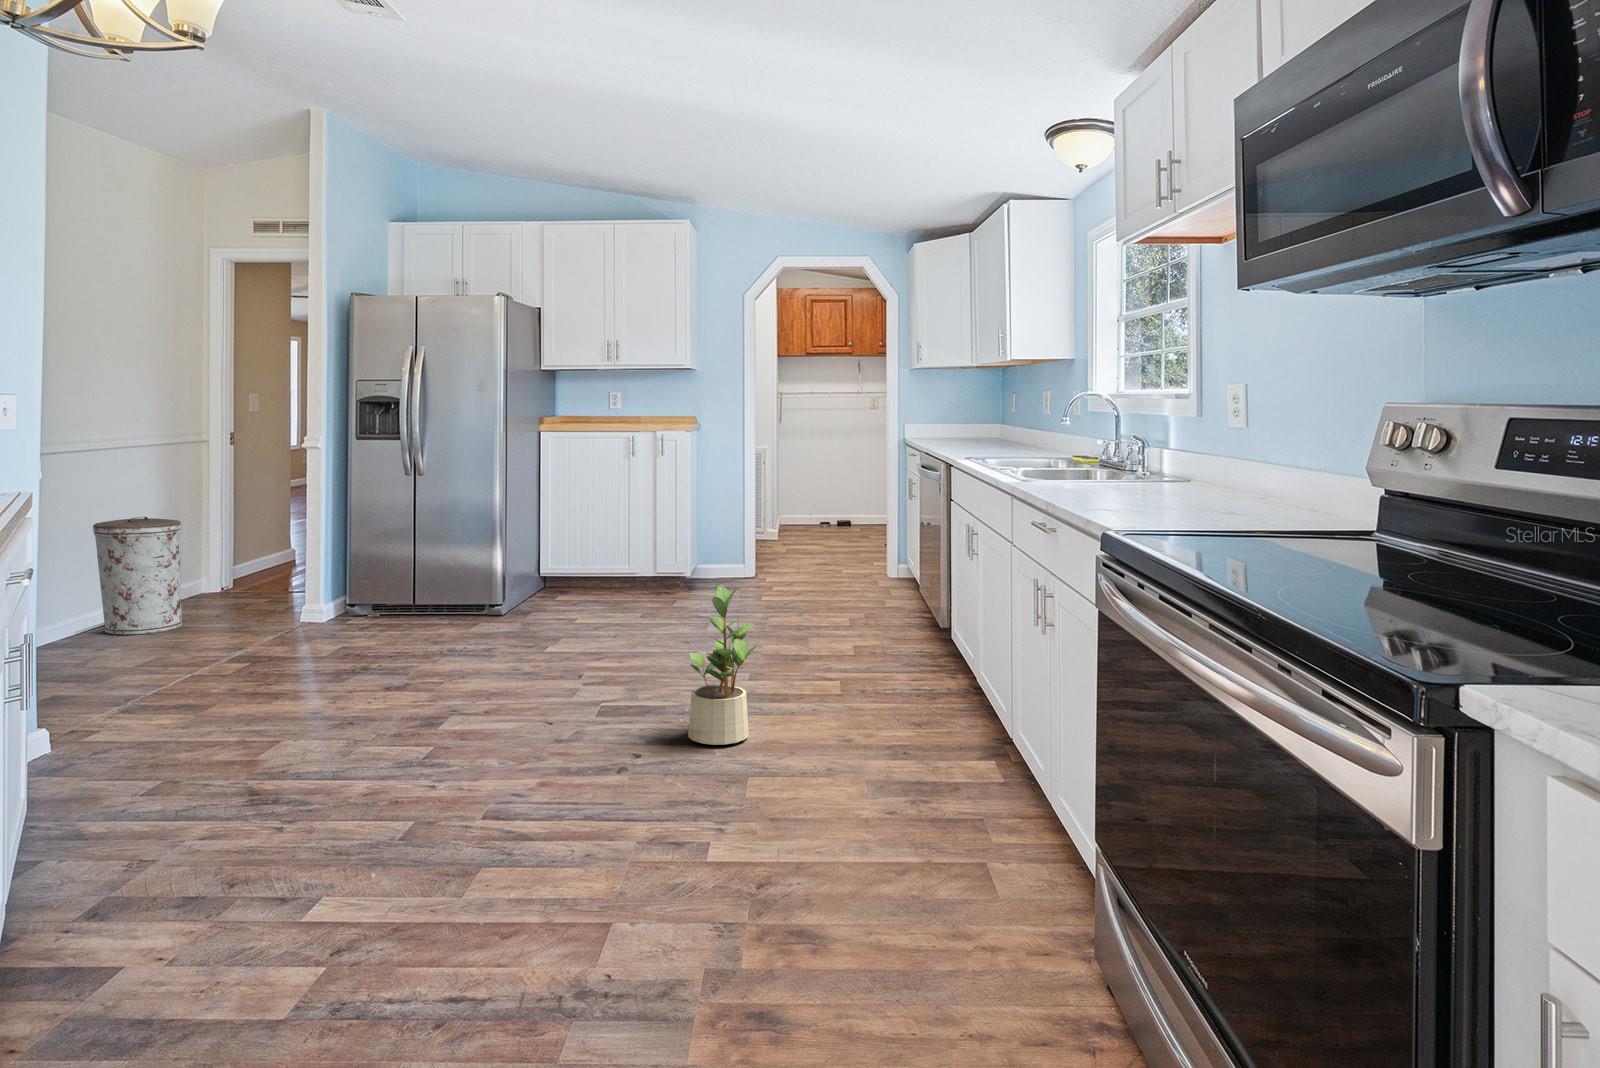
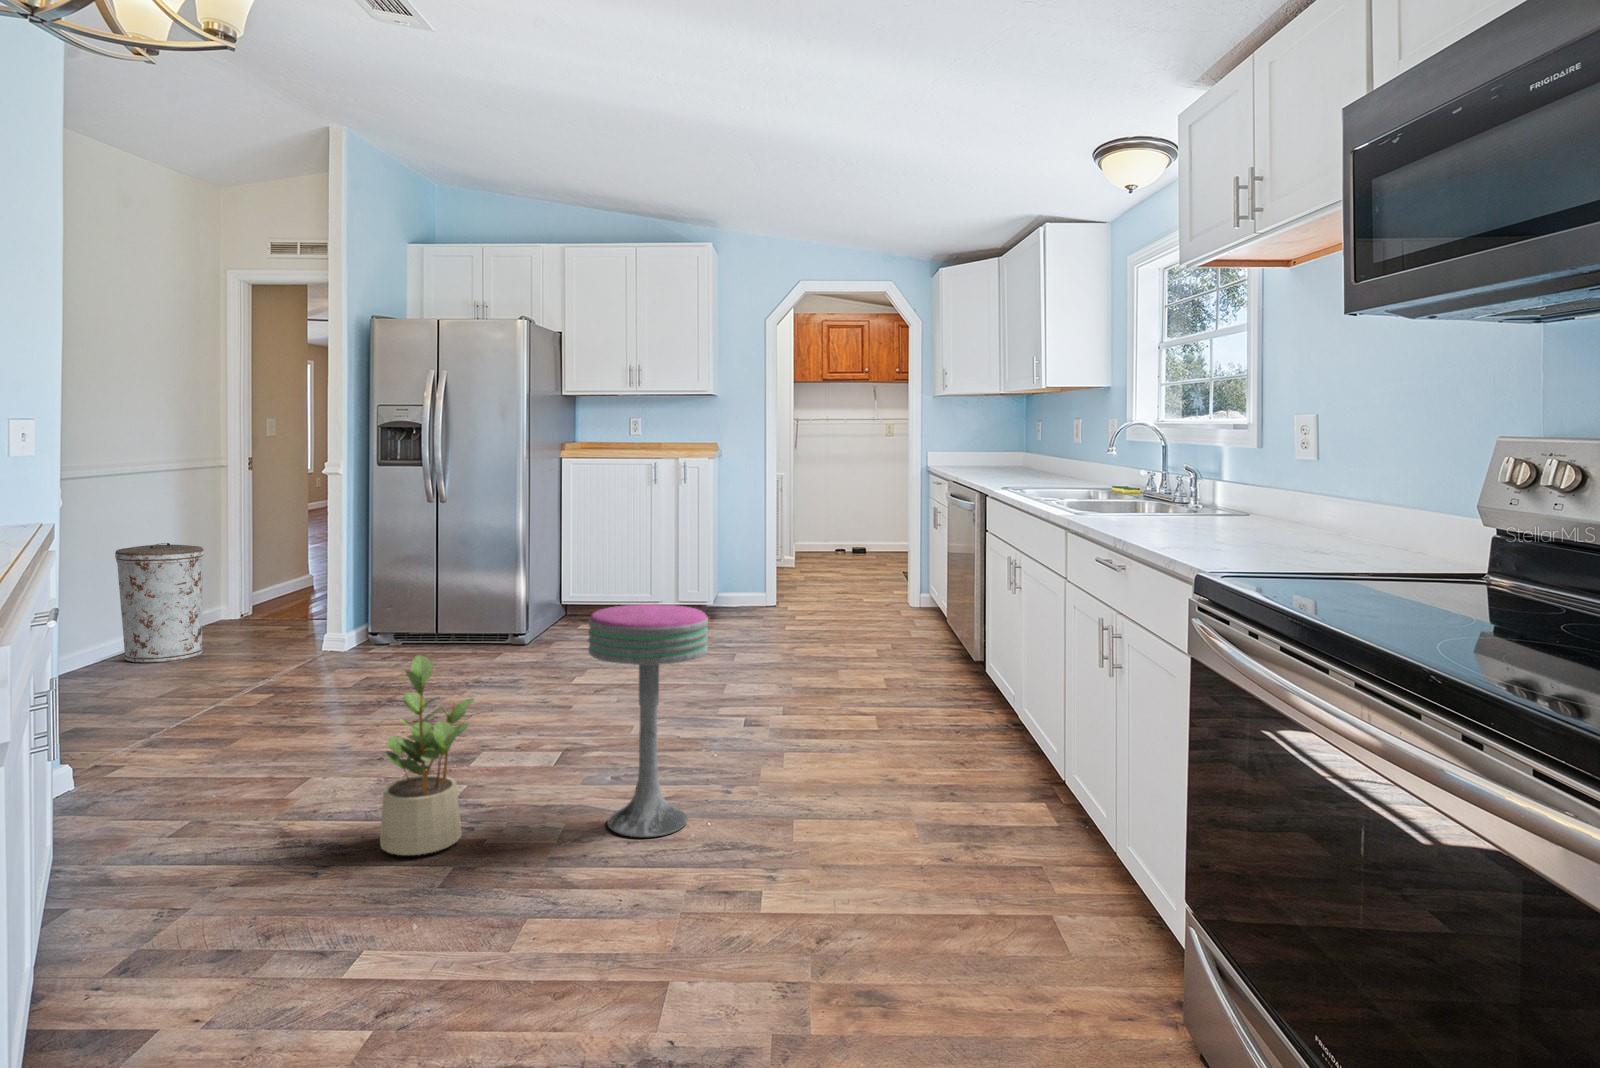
bar stool: none [545,571,662,795] -> present [588,604,708,837]
potted plant: present [688,586,757,745] -> present [380,655,474,855]

